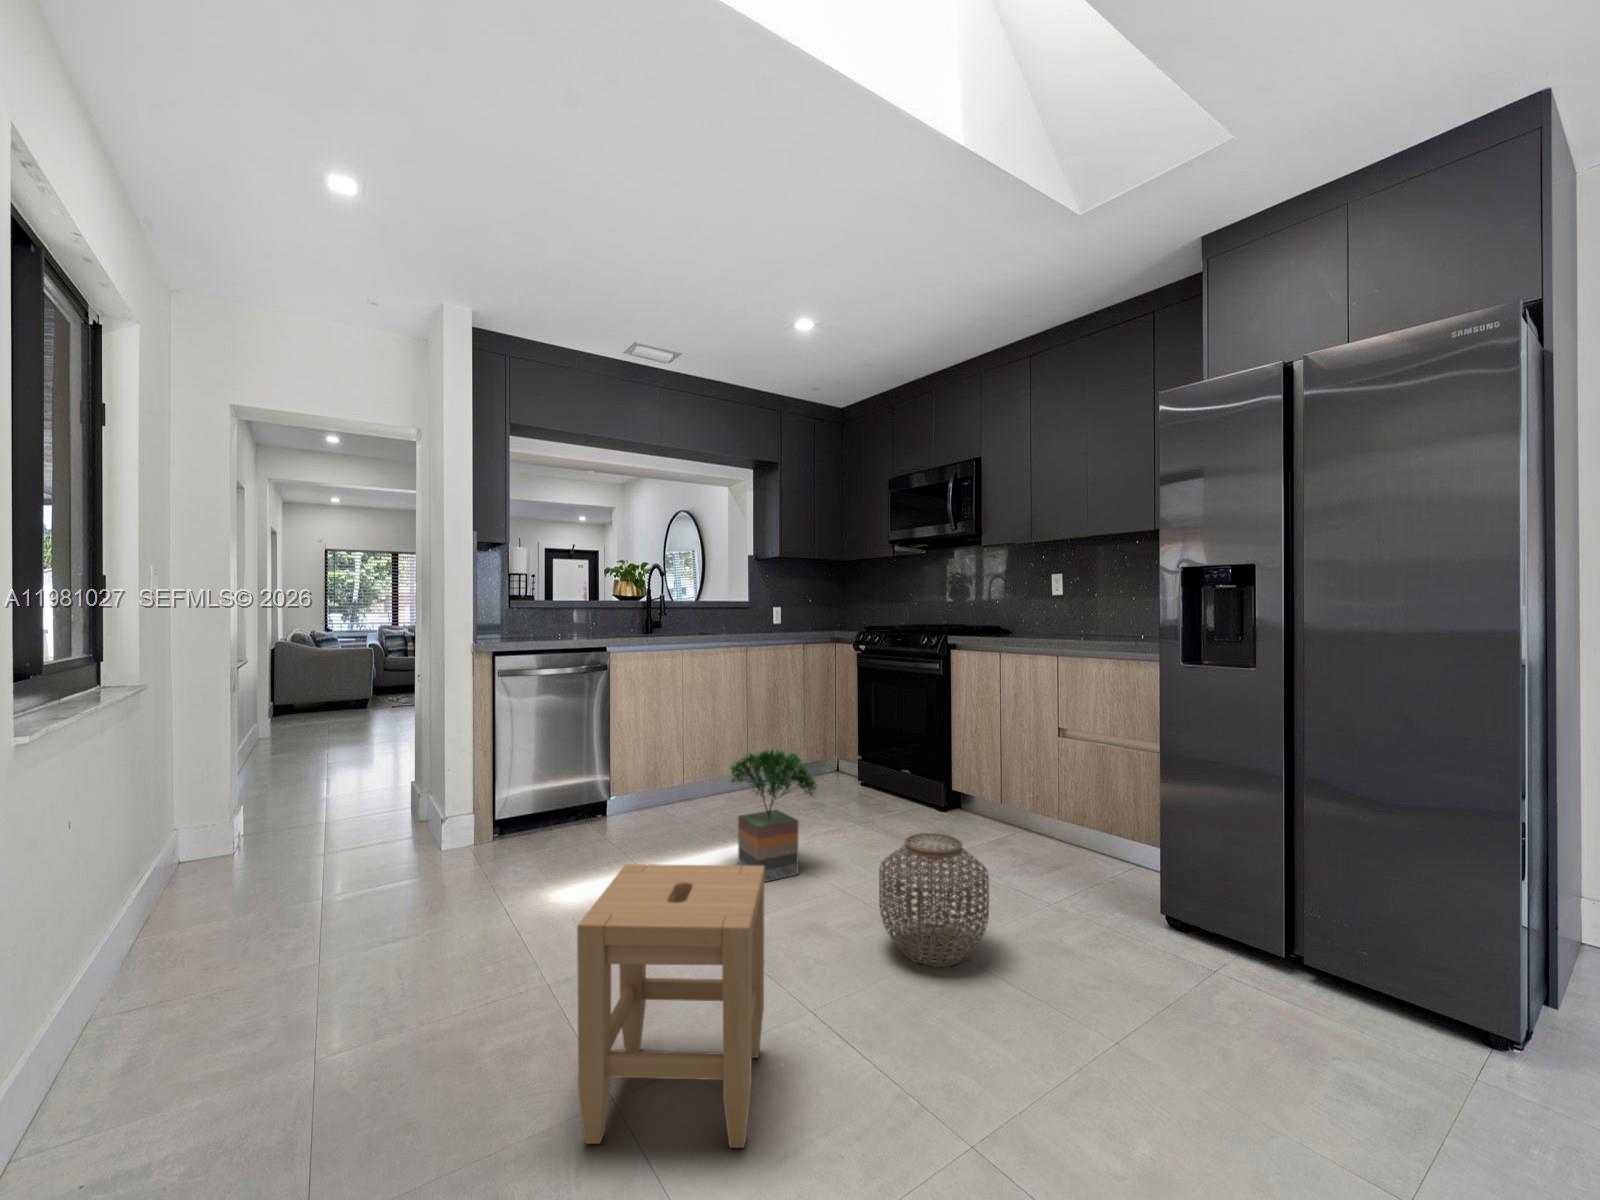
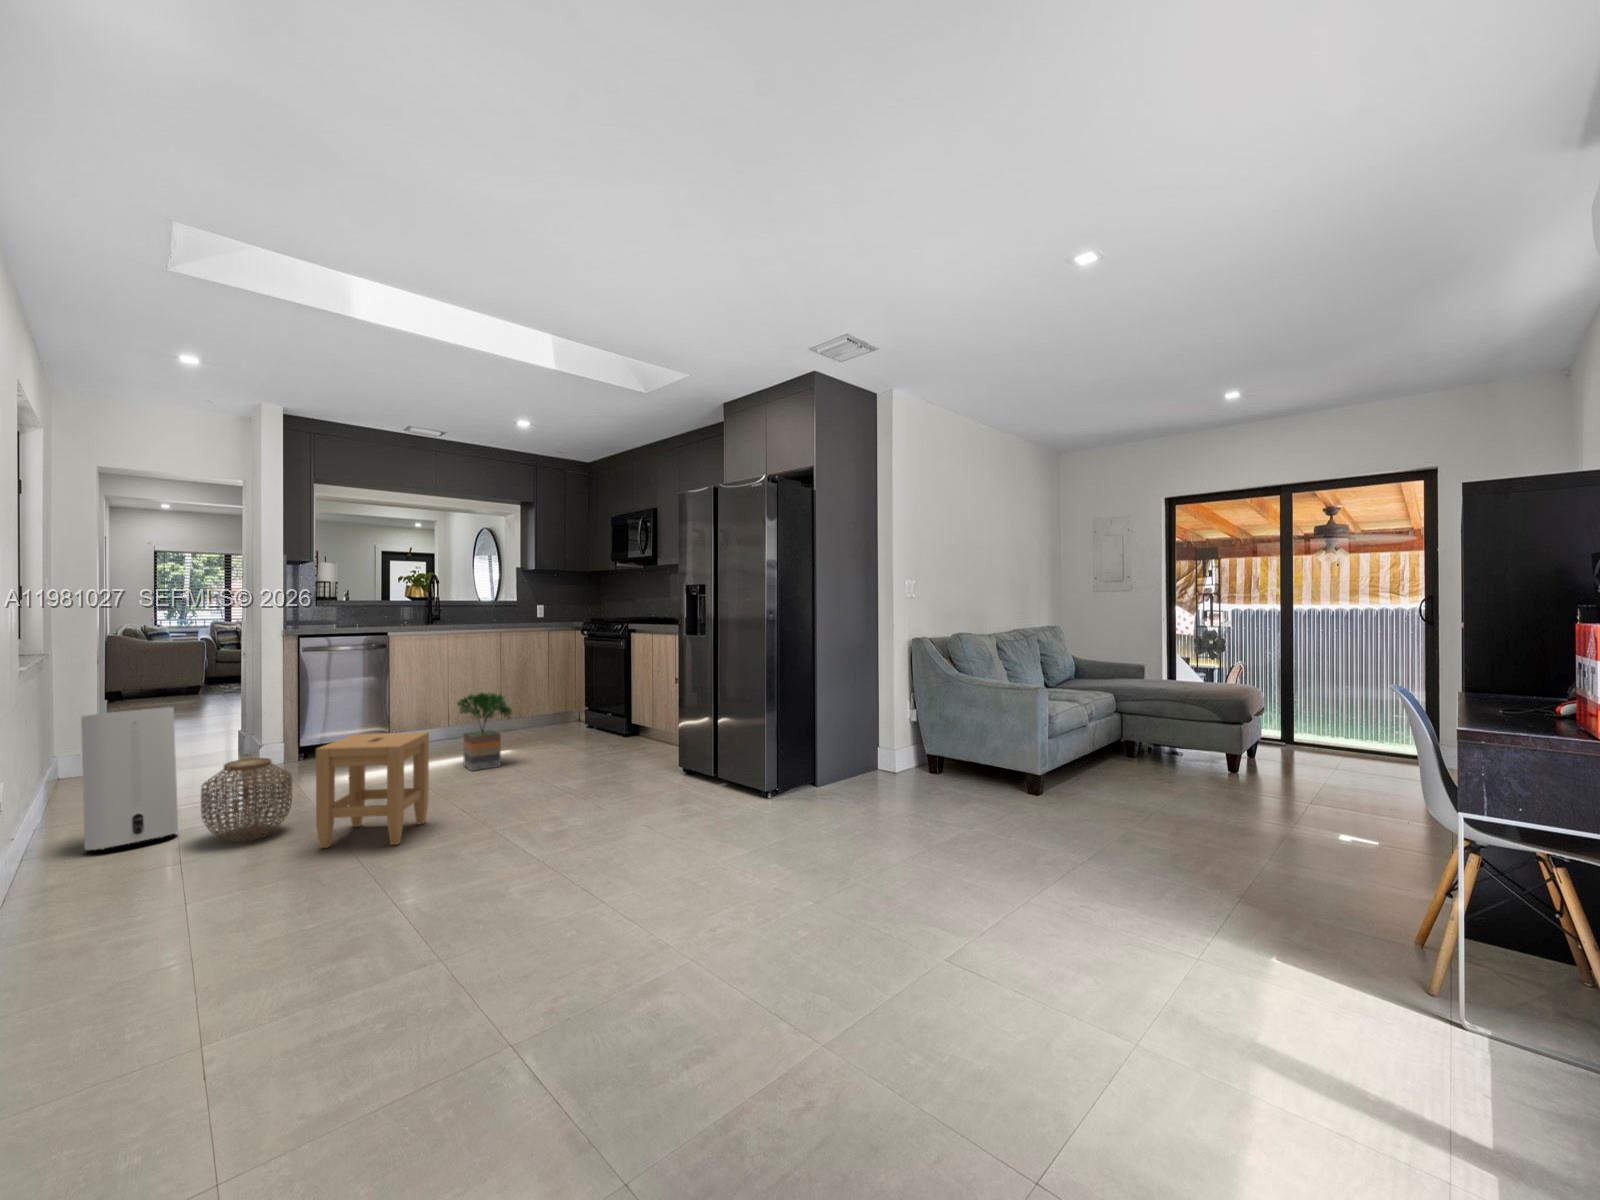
air purifier: none [153,800,321,1103] -> present [81,707,178,850]
woven basket: present [879,833,989,966] -> present [201,758,292,842]

